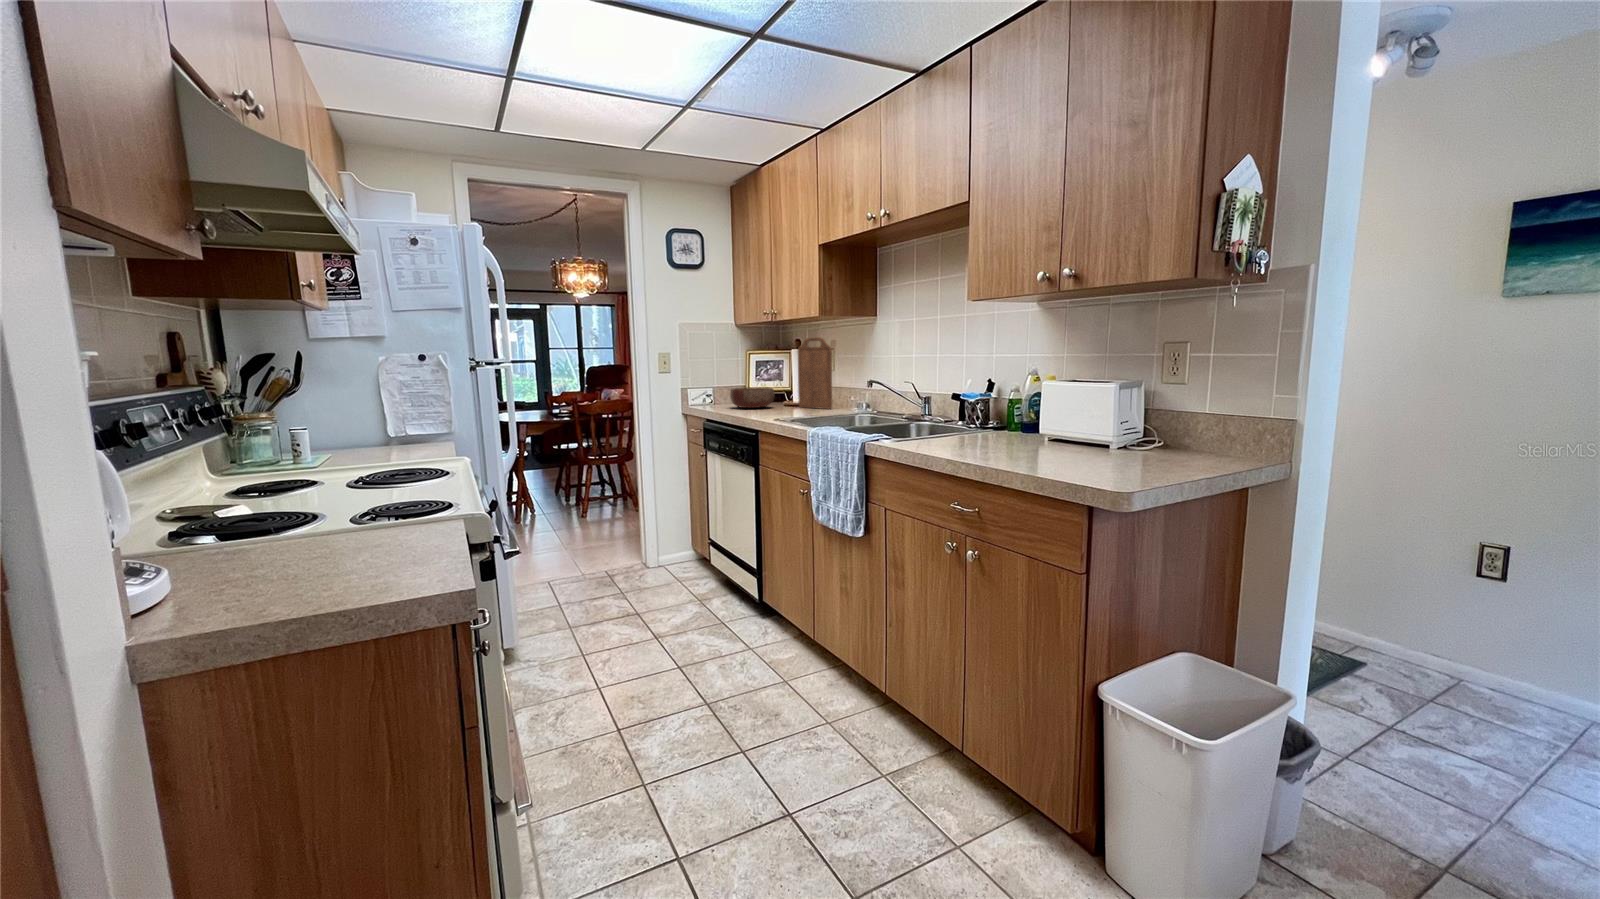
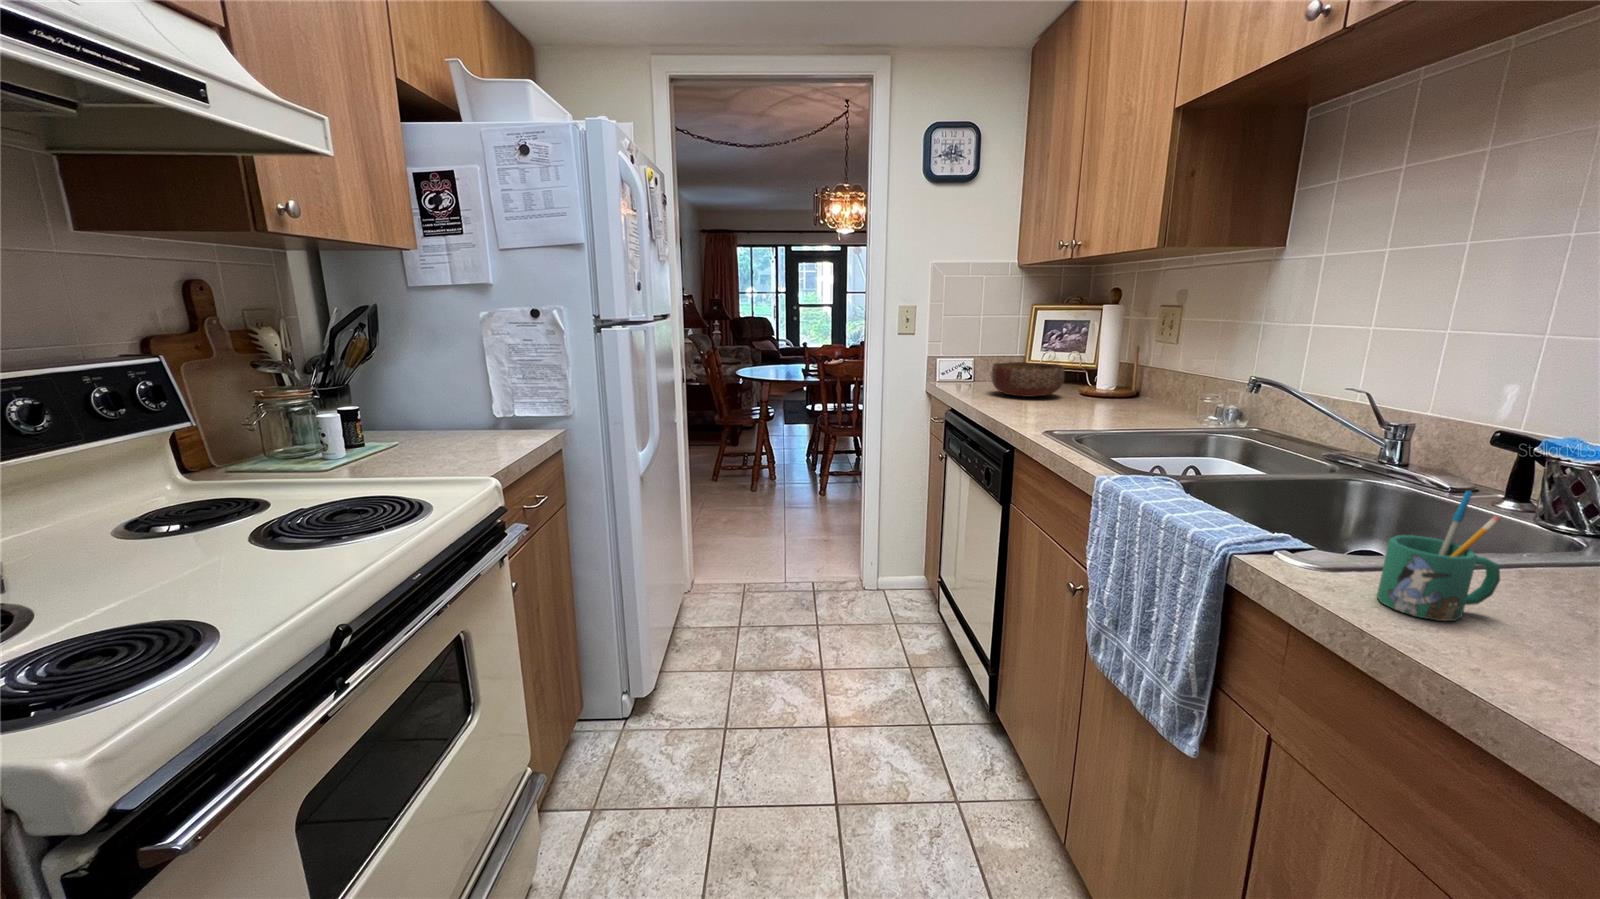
cutting board: present [798,337,832,409] -> none [1105,285,1179,410]
mug: none [910,402,941,446] -> present [1377,491,1501,621]

